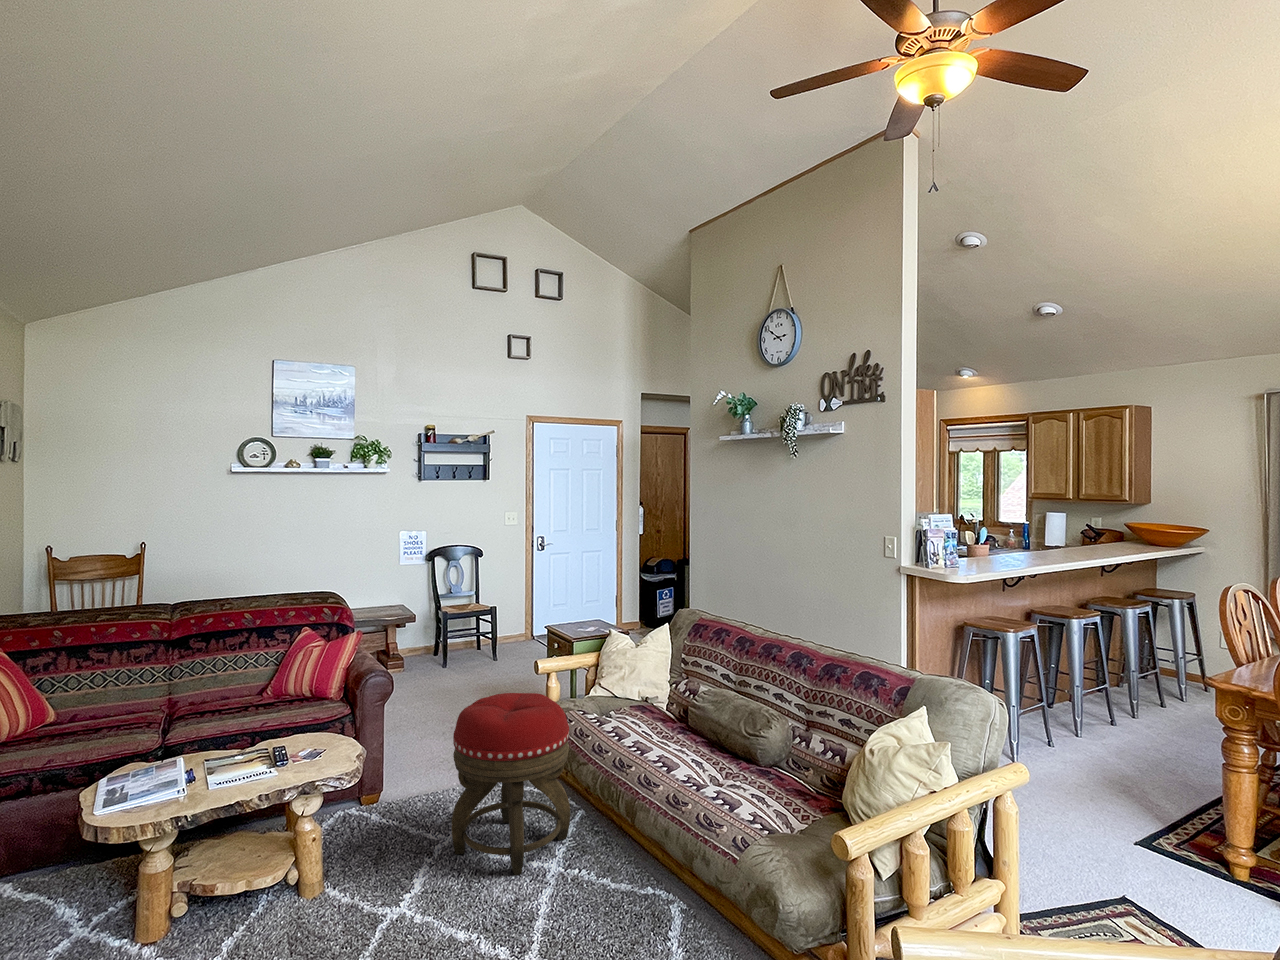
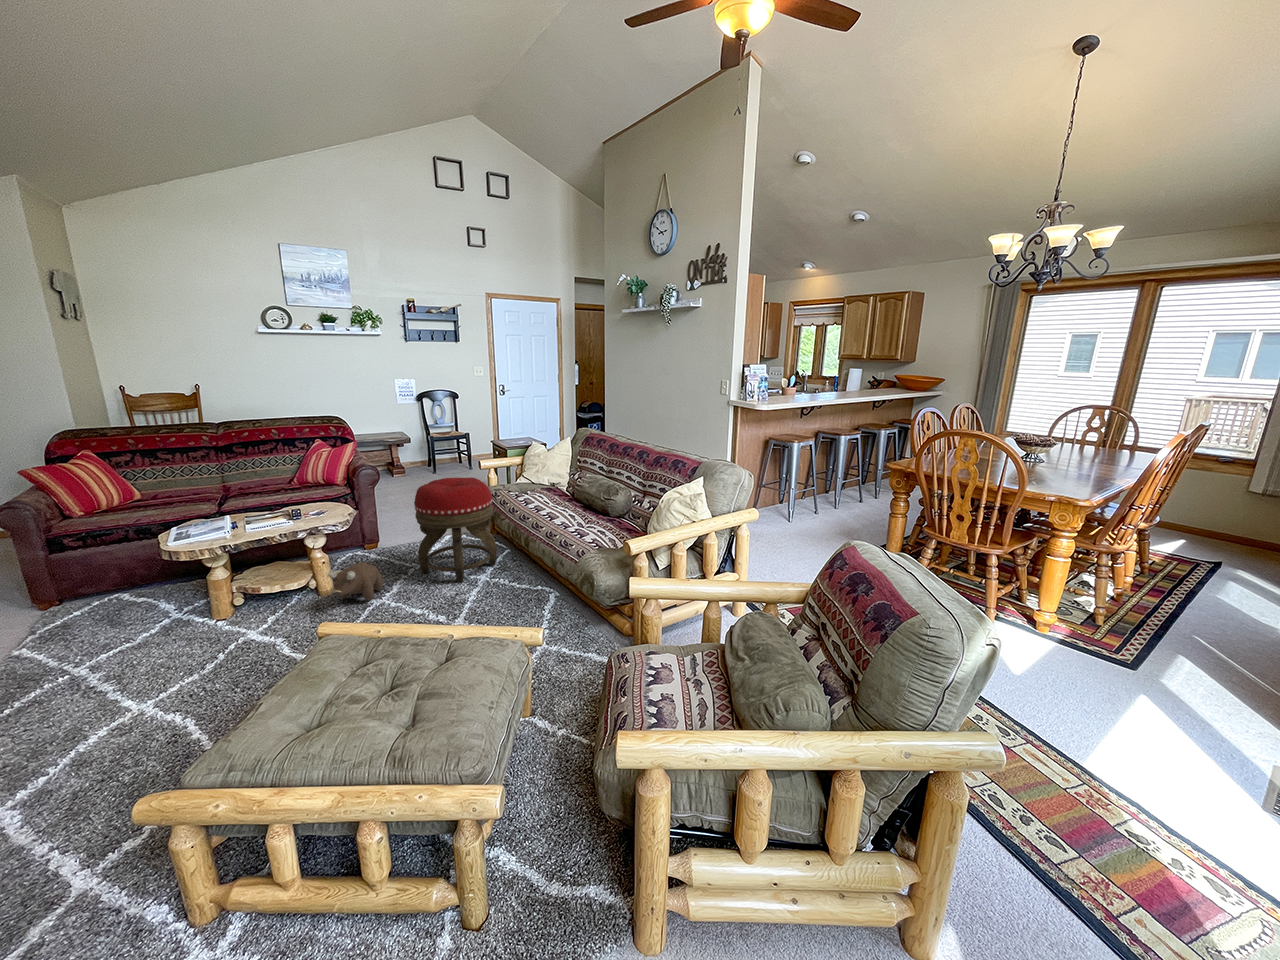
plush toy: none [322,841,399,911] -> present [328,563,383,601]

